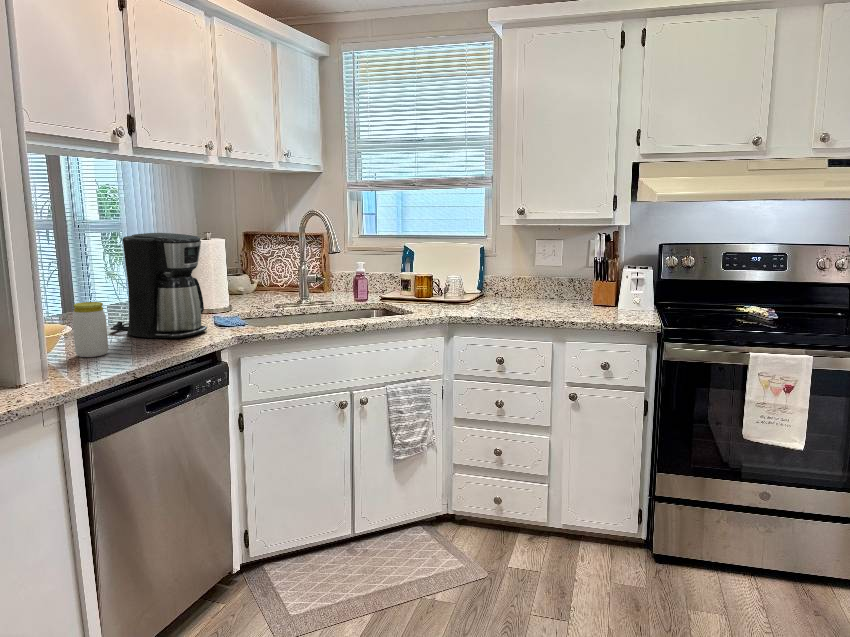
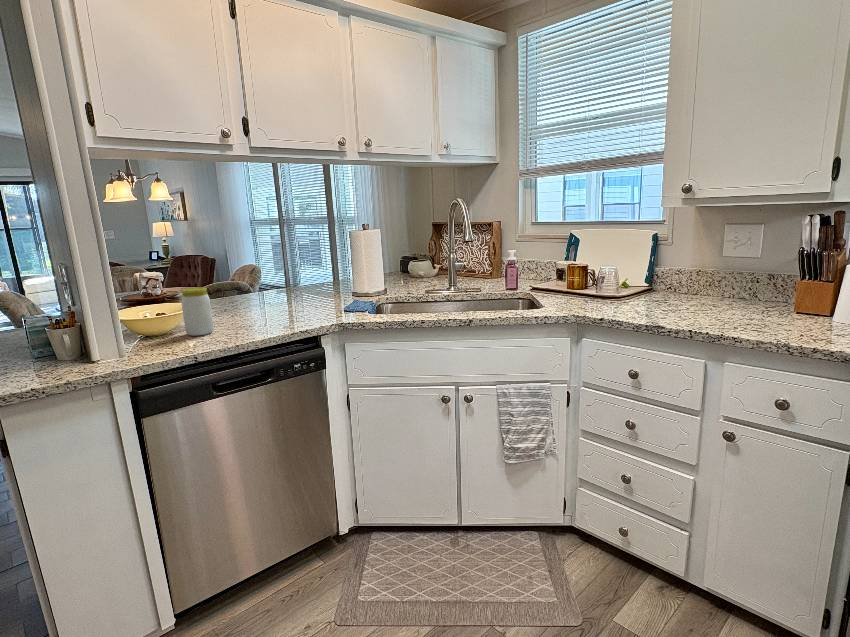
coffee maker: present [111,233,207,339] -> none [250,225,328,322]

